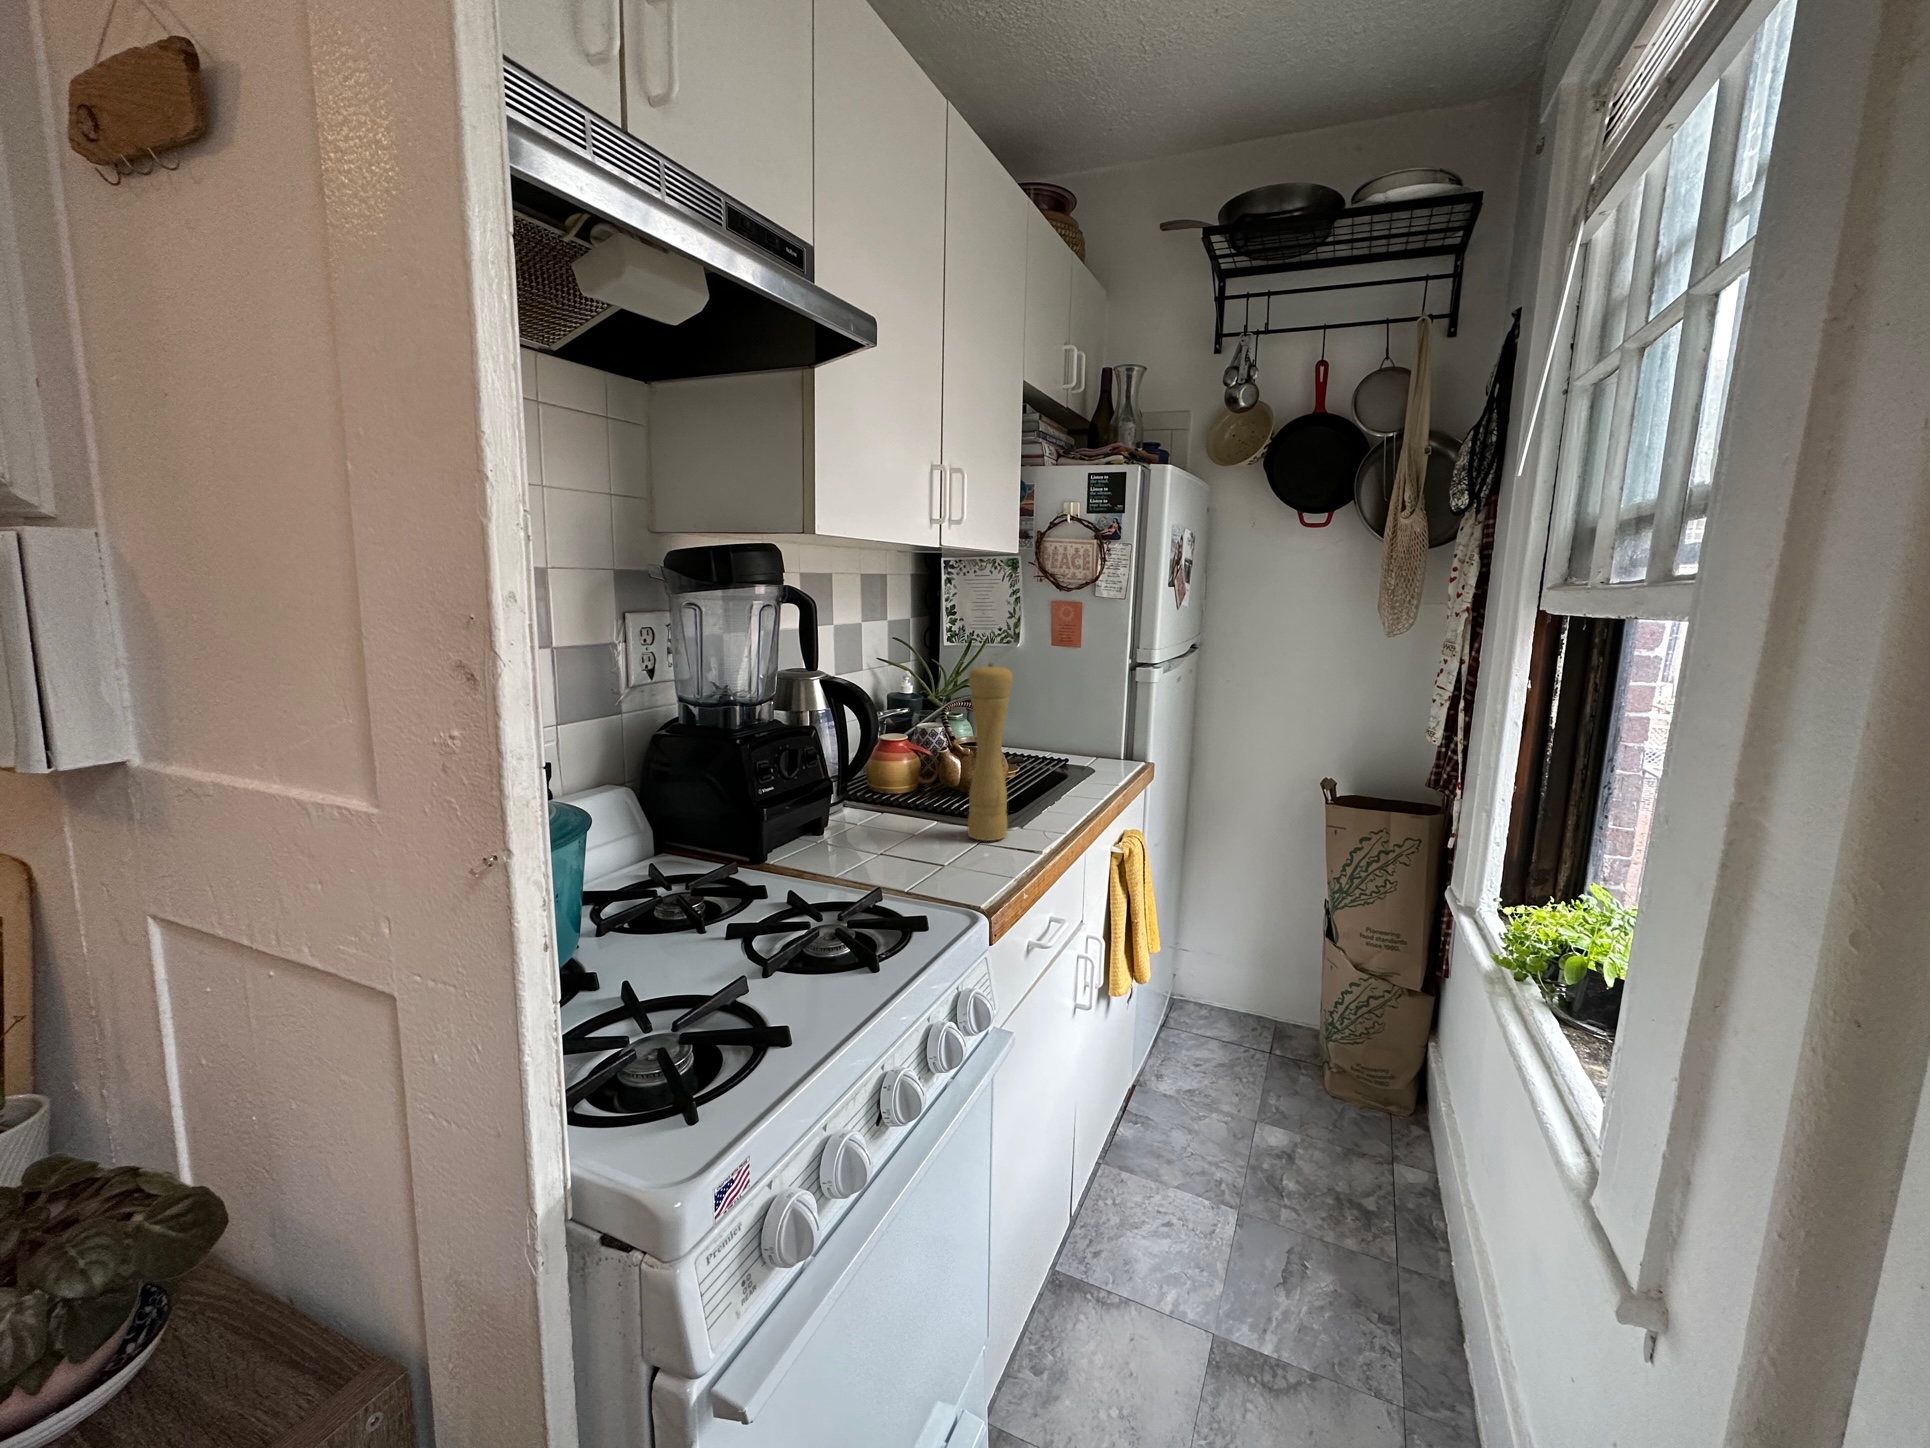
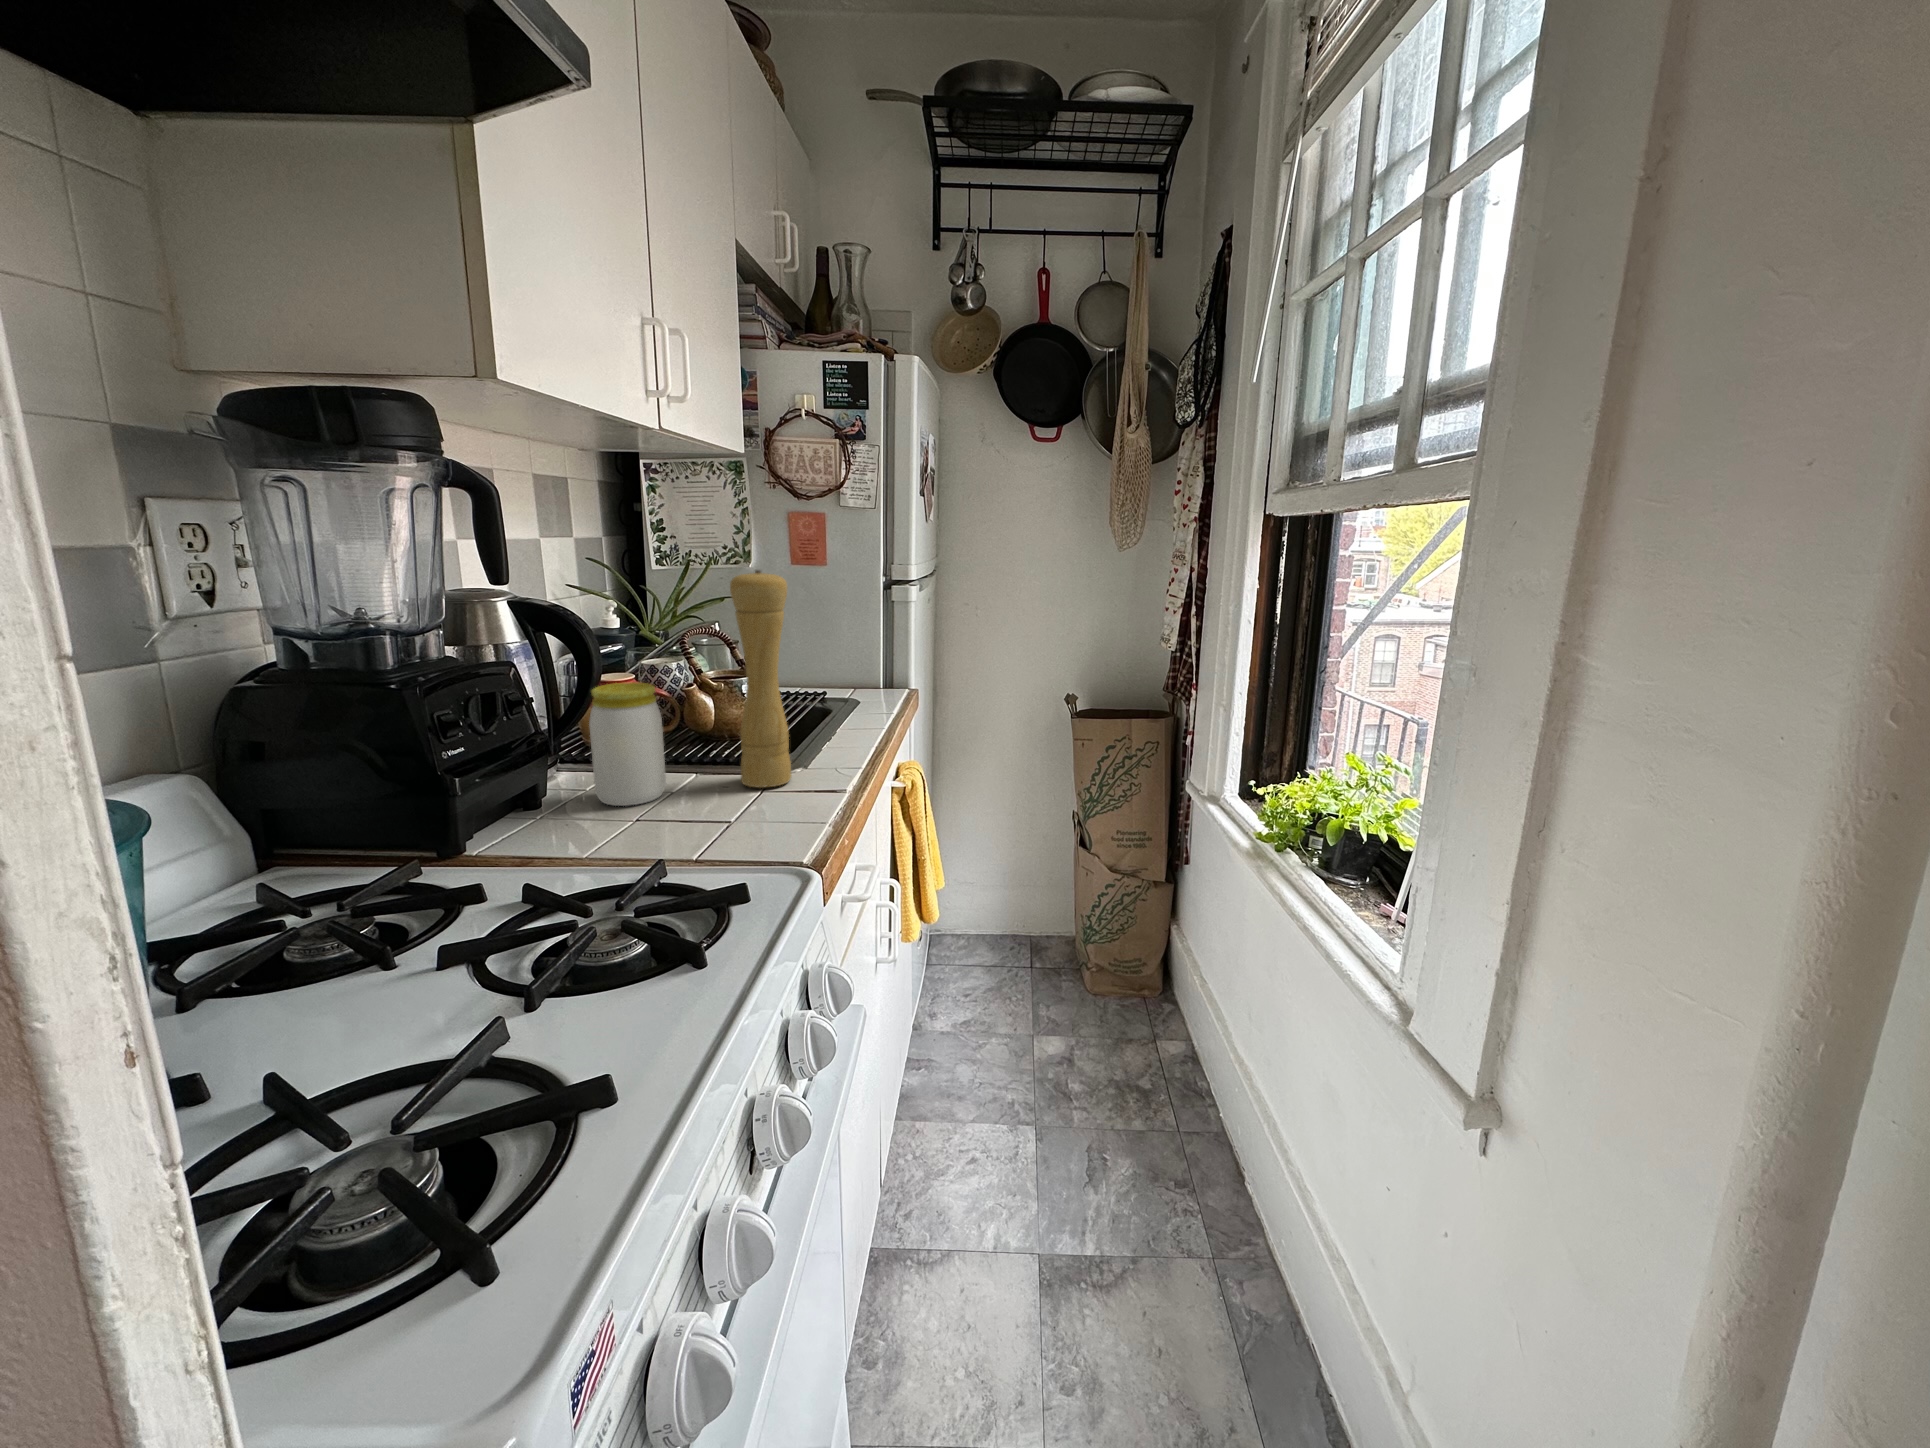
jar: none [861,746,912,841] -> present [589,683,666,806]

